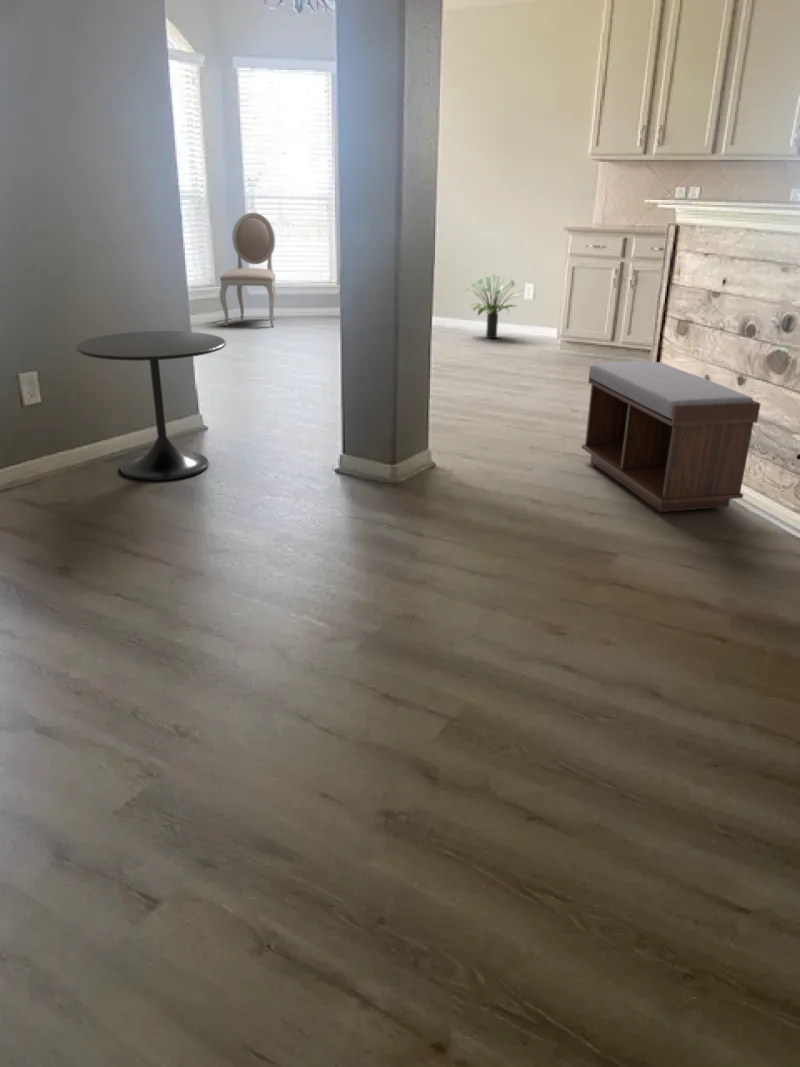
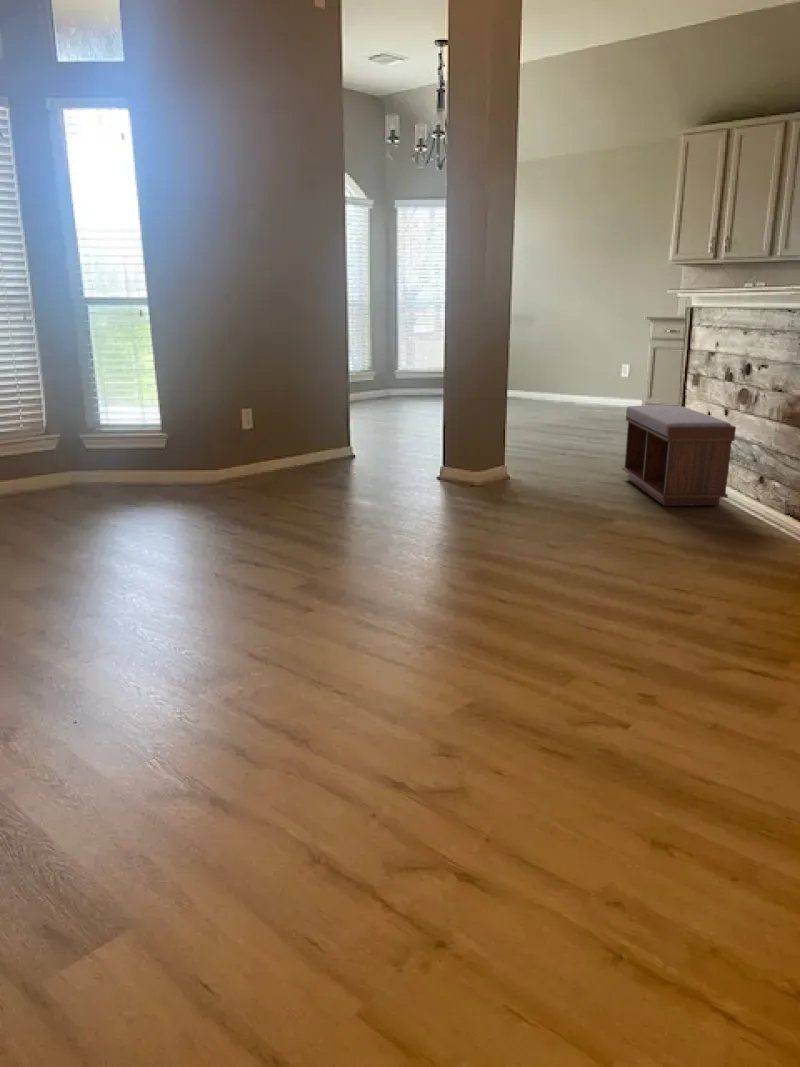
dining chair: present [220,213,276,327] -> none [376,312,422,398]
potted plant: present [466,274,523,338] -> none [569,356,618,407]
side table: present [76,331,226,481] -> none [271,383,367,479]

